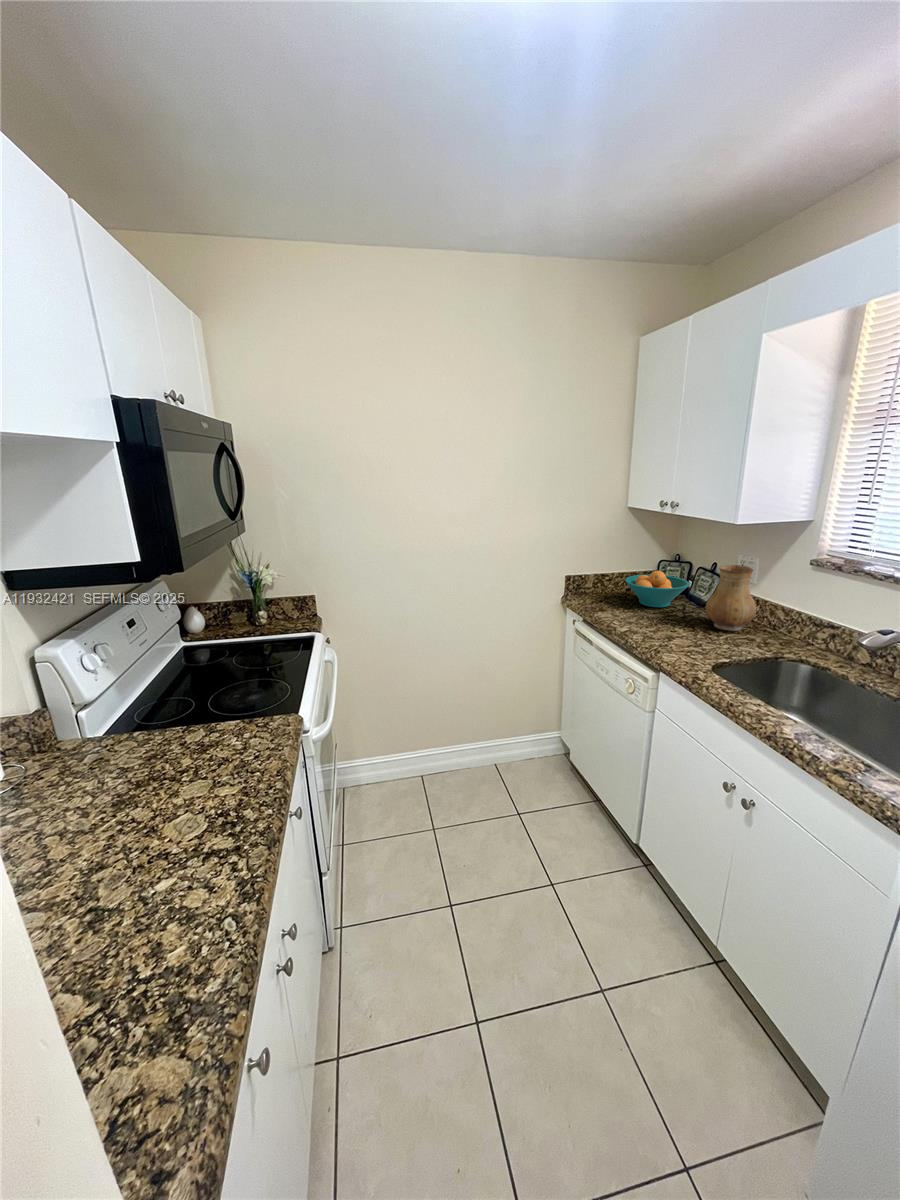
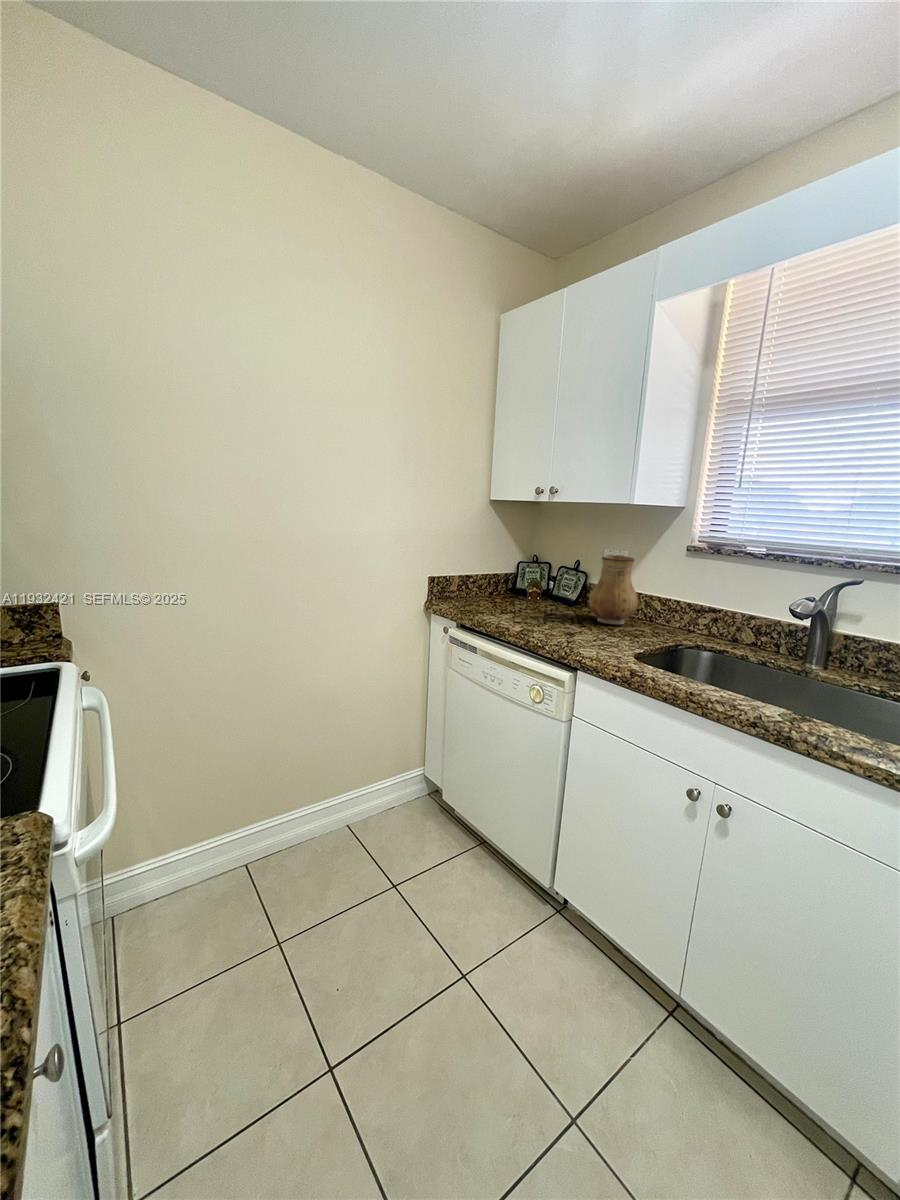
fruit bowl: present [625,571,690,607] -> none [496,568,562,608]

